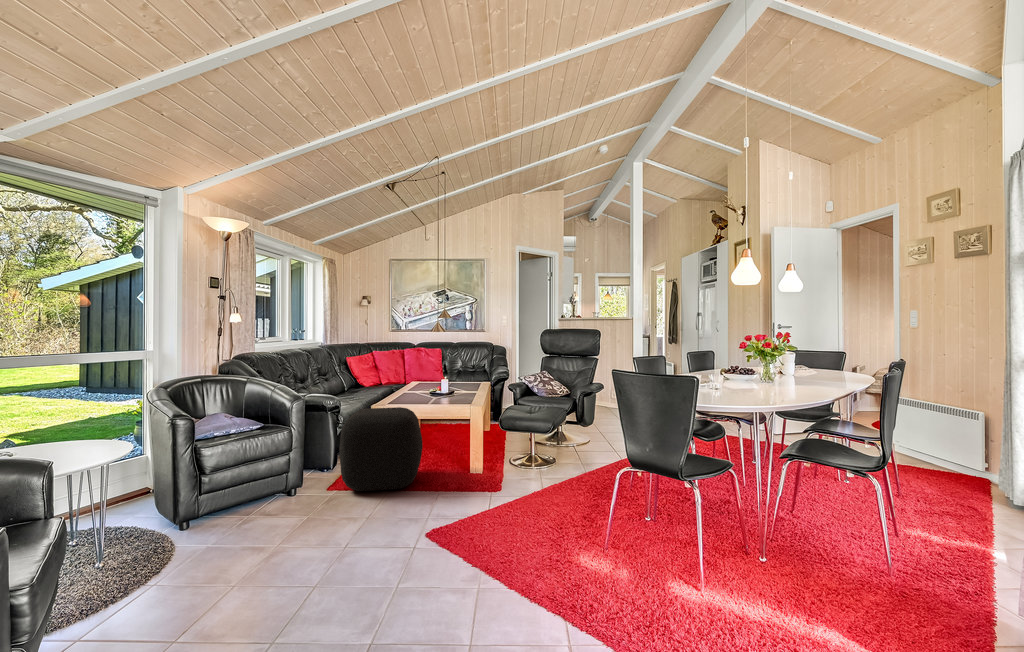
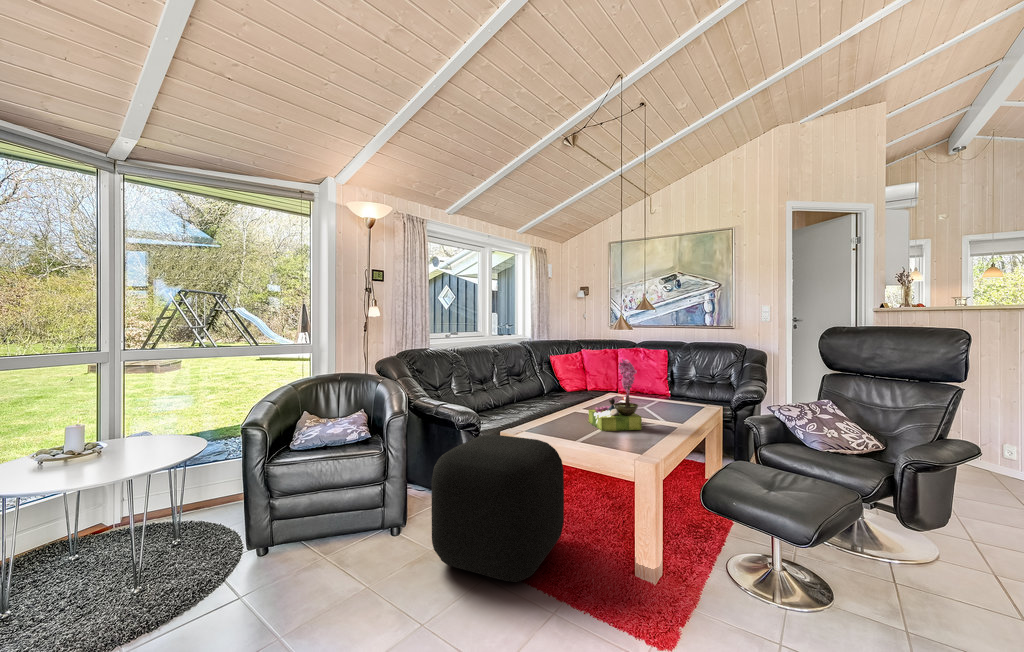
flower arrangement: none [420,354,455,400] -> present [589,359,642,431]

